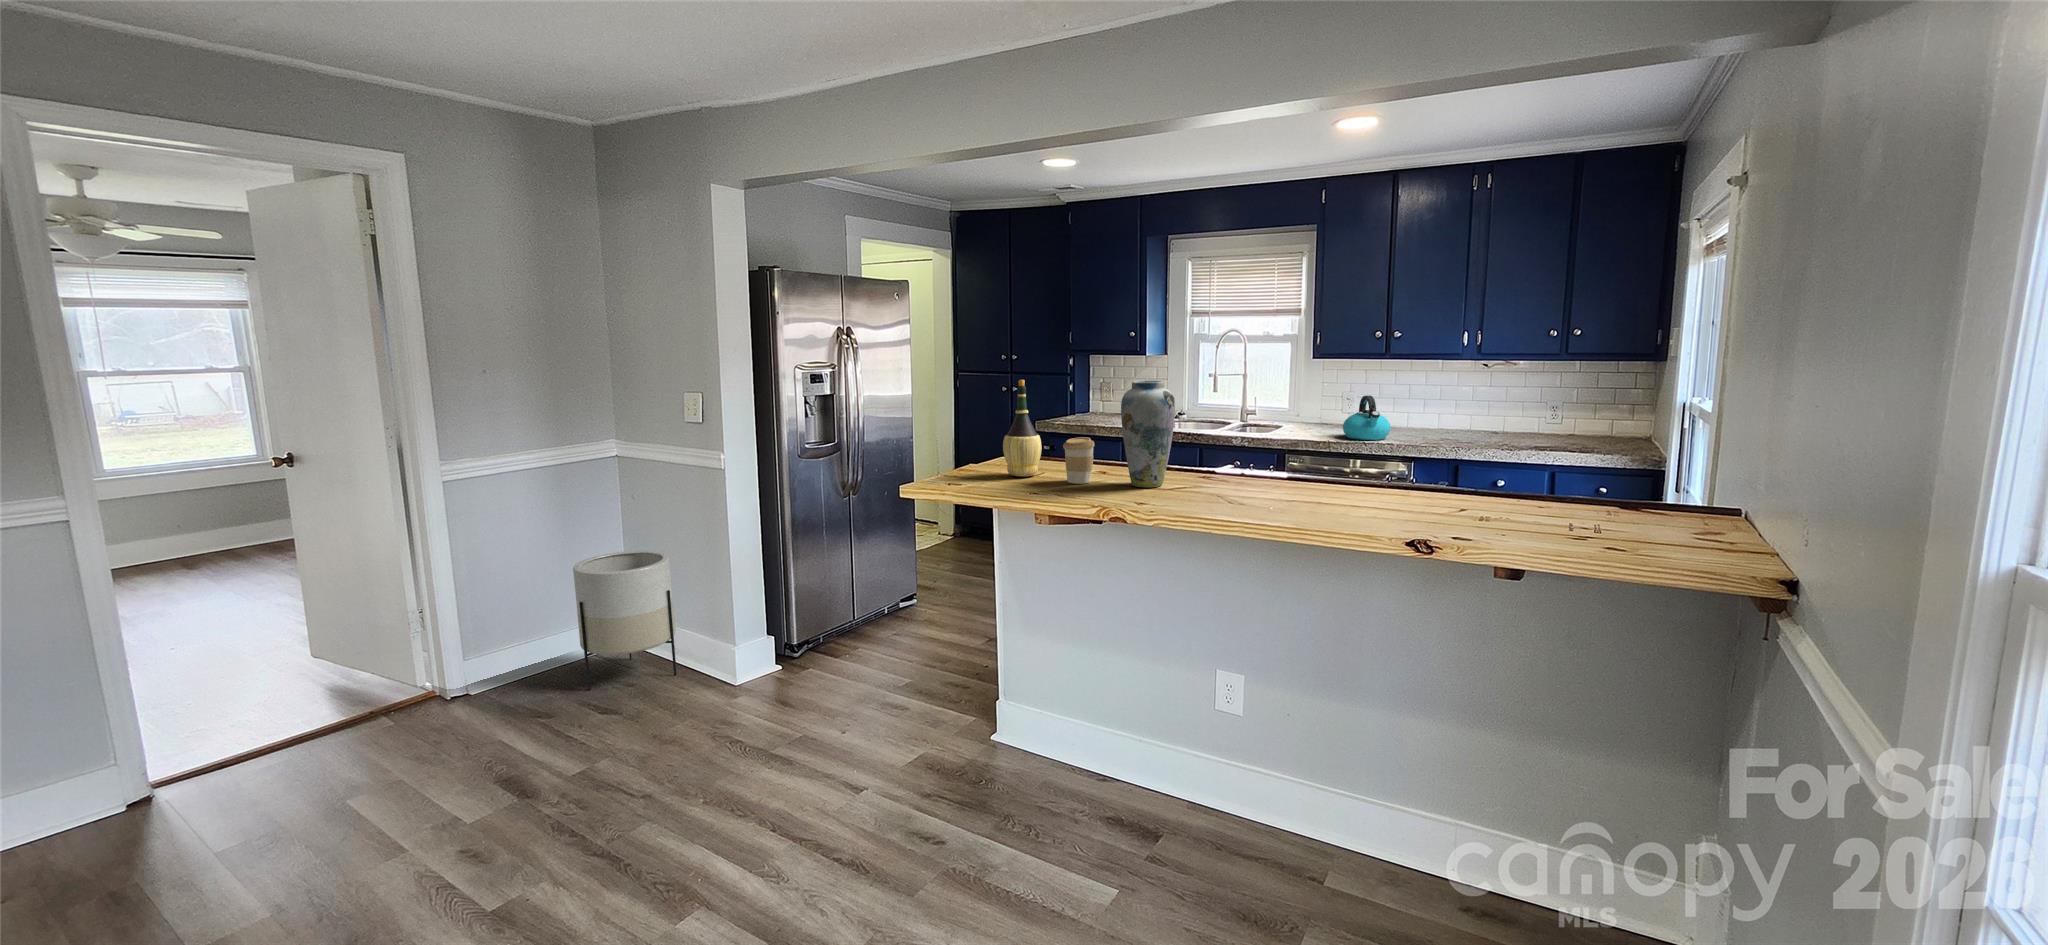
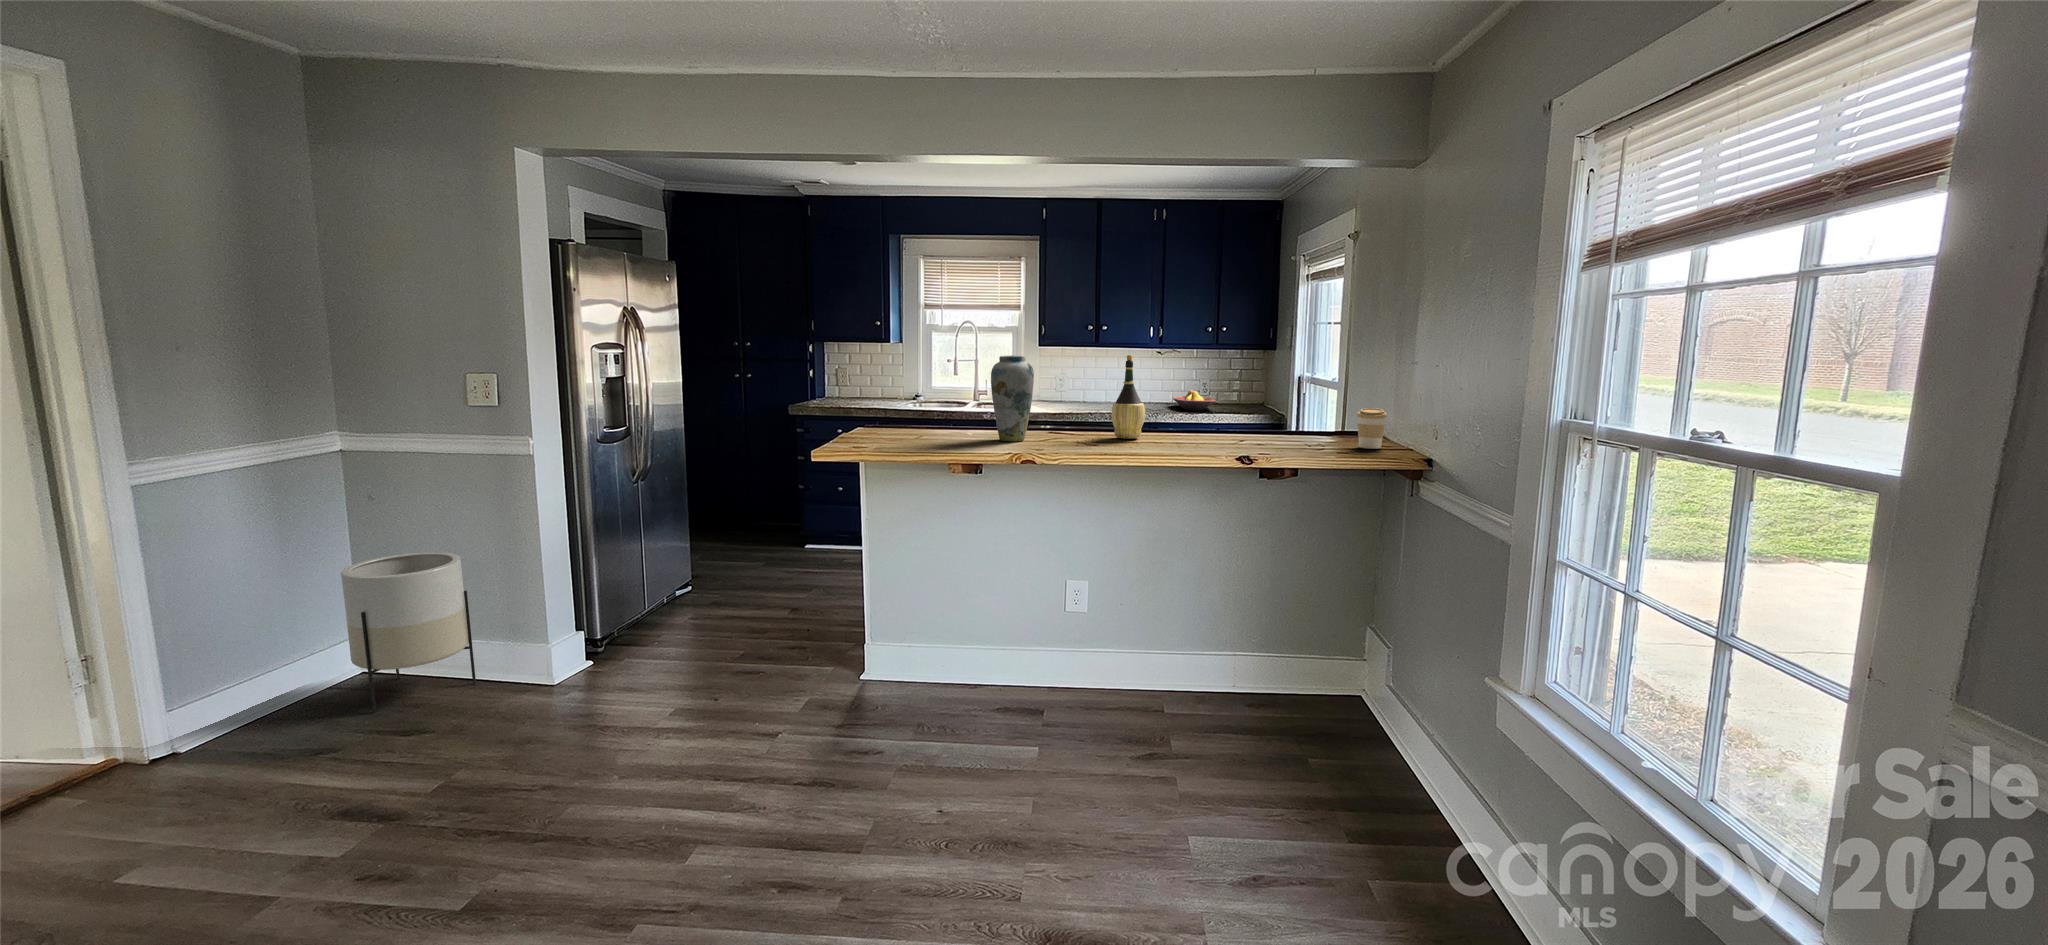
wine bottle: present [1003,380,1042,476] -> present [1111,355,1145,439]
kettle: present [1343,395,1391,440] -> none [1073,376,1109,412]
fruit bowl: none [1486,415,1547,444] -> present [1173,390,1216,411]
coffee cup: present [1063,437,1095,484] -> present [1357,408,1387,449]

